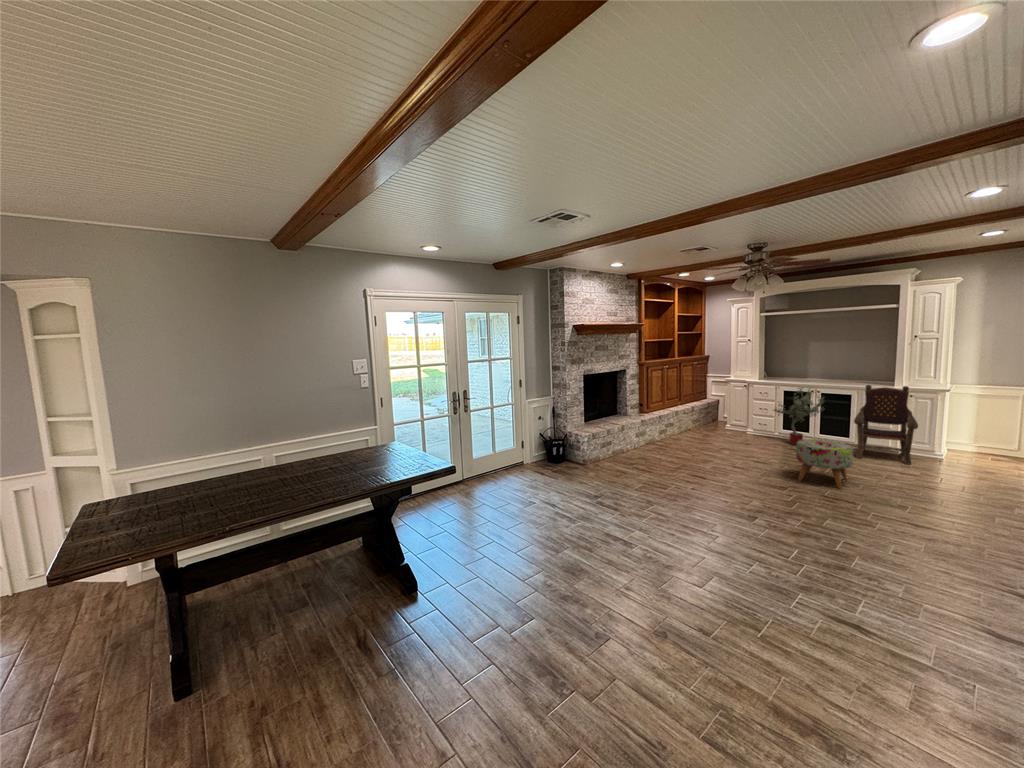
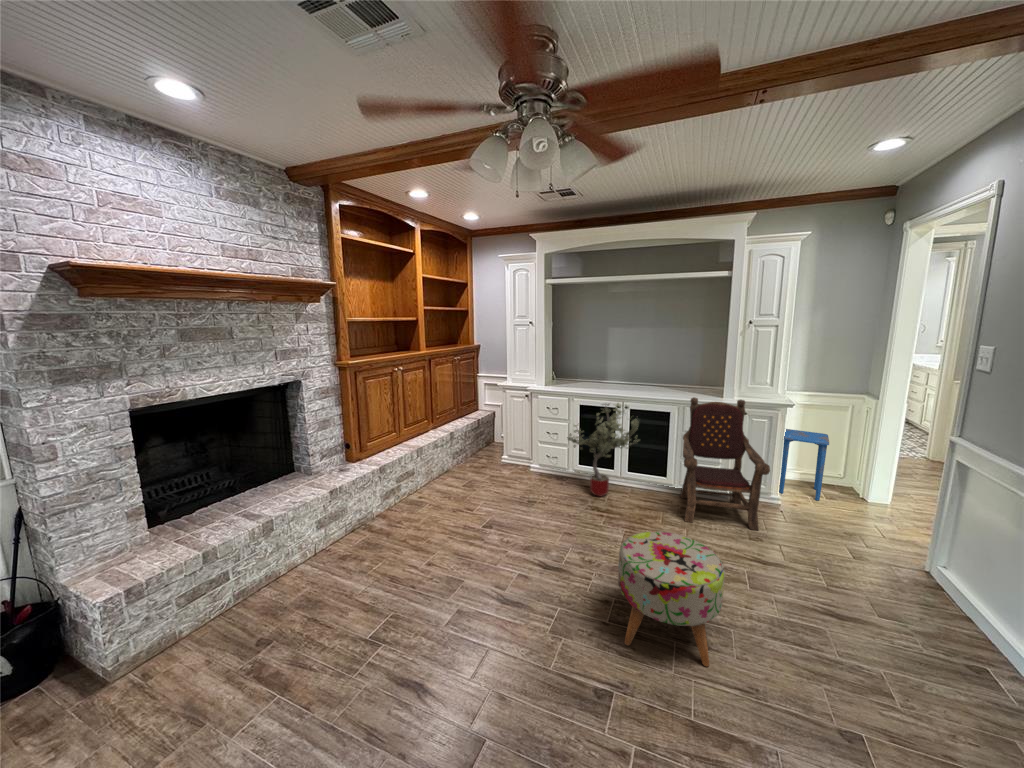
side table: none [949,411,996,460] -> present [779,429,829,500]

